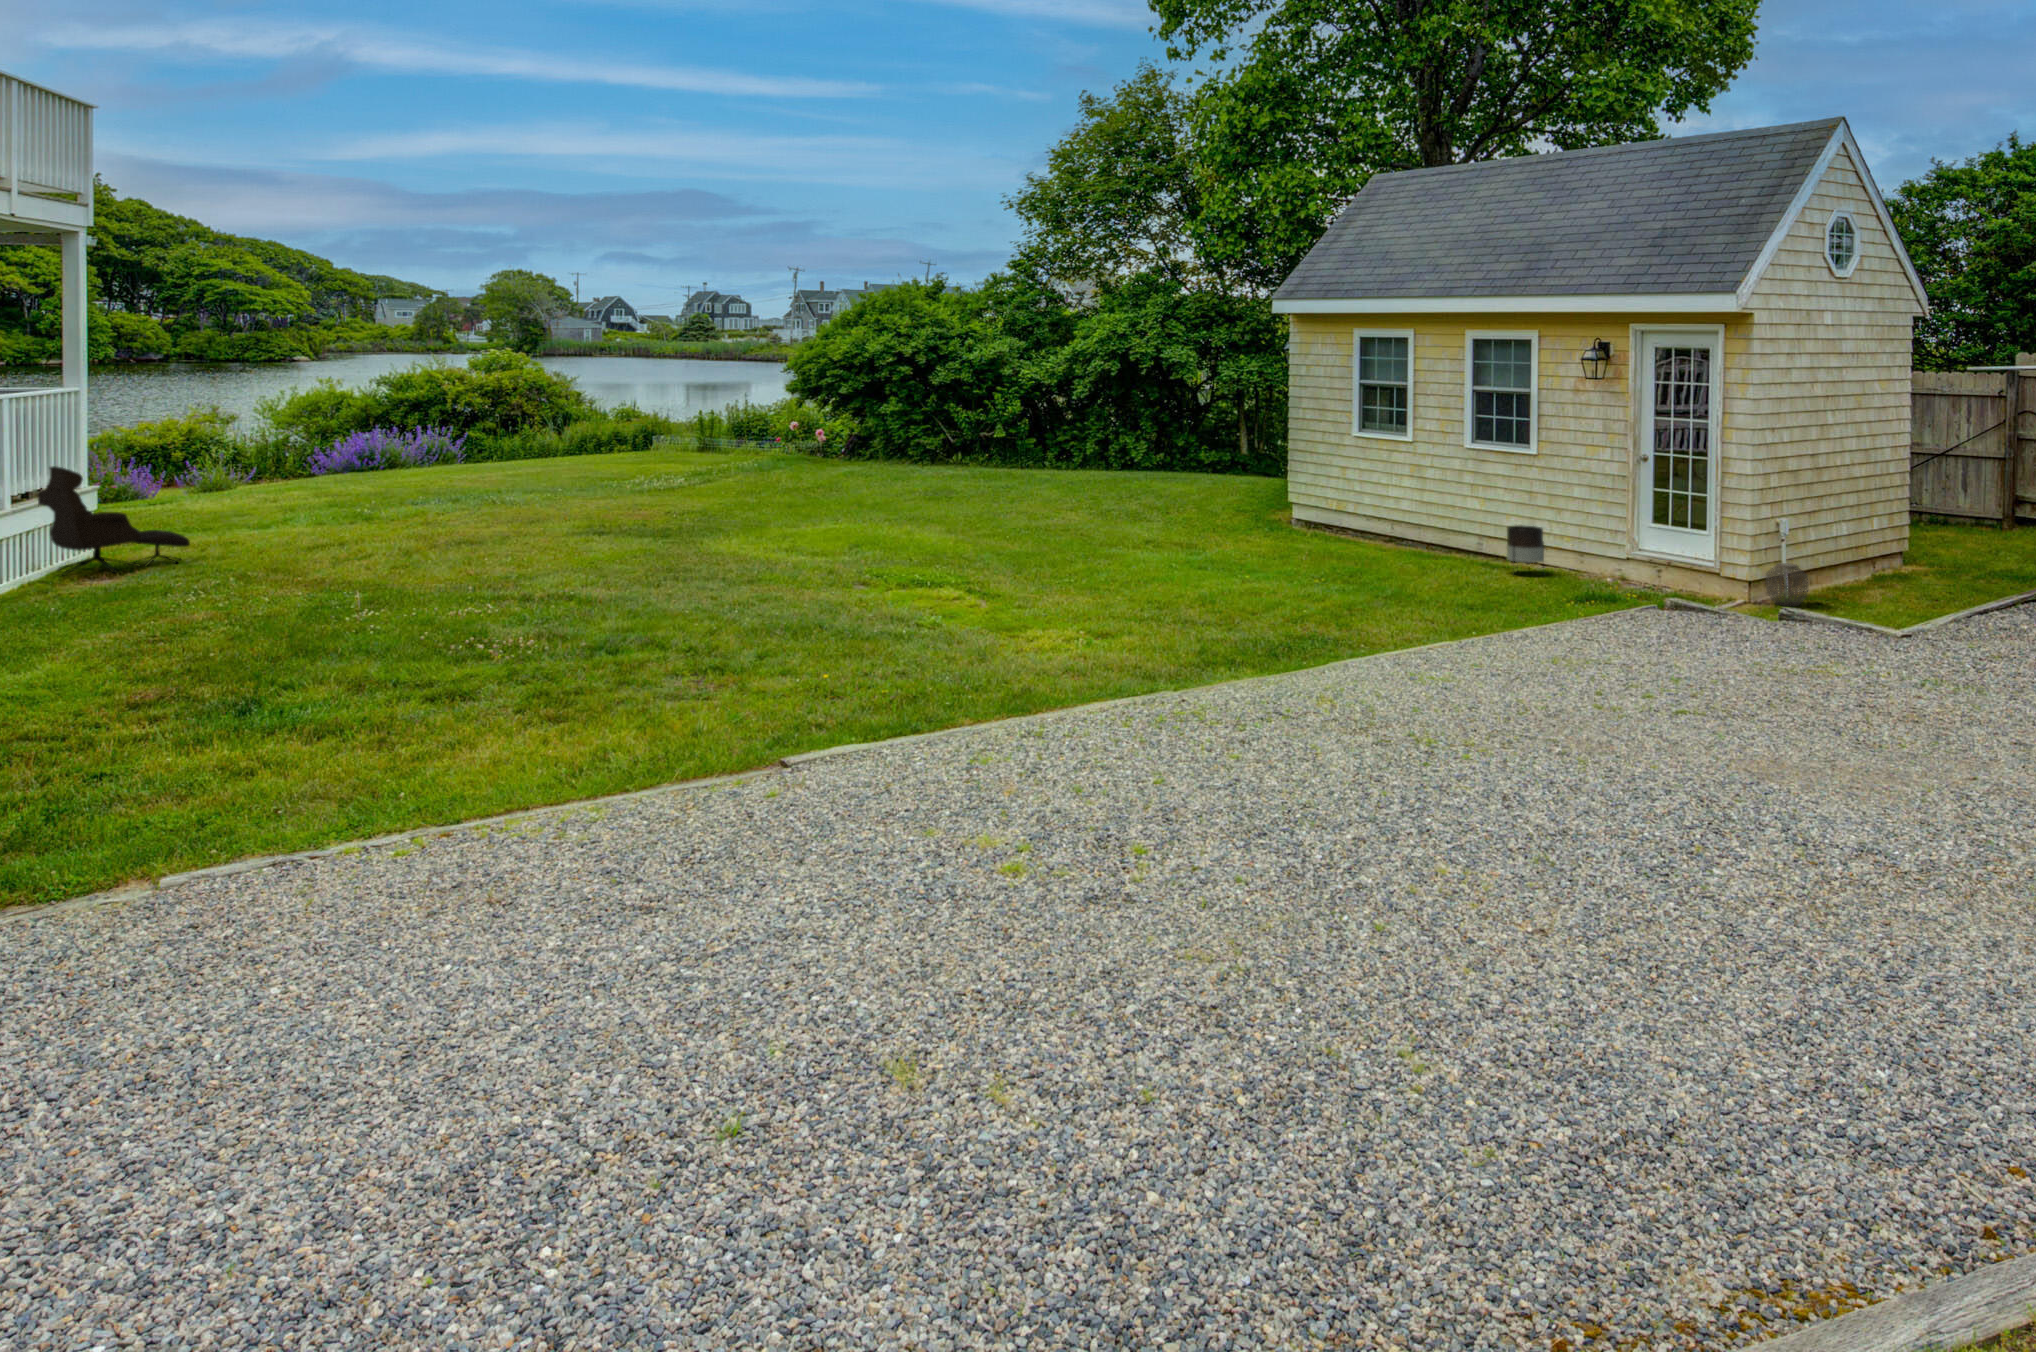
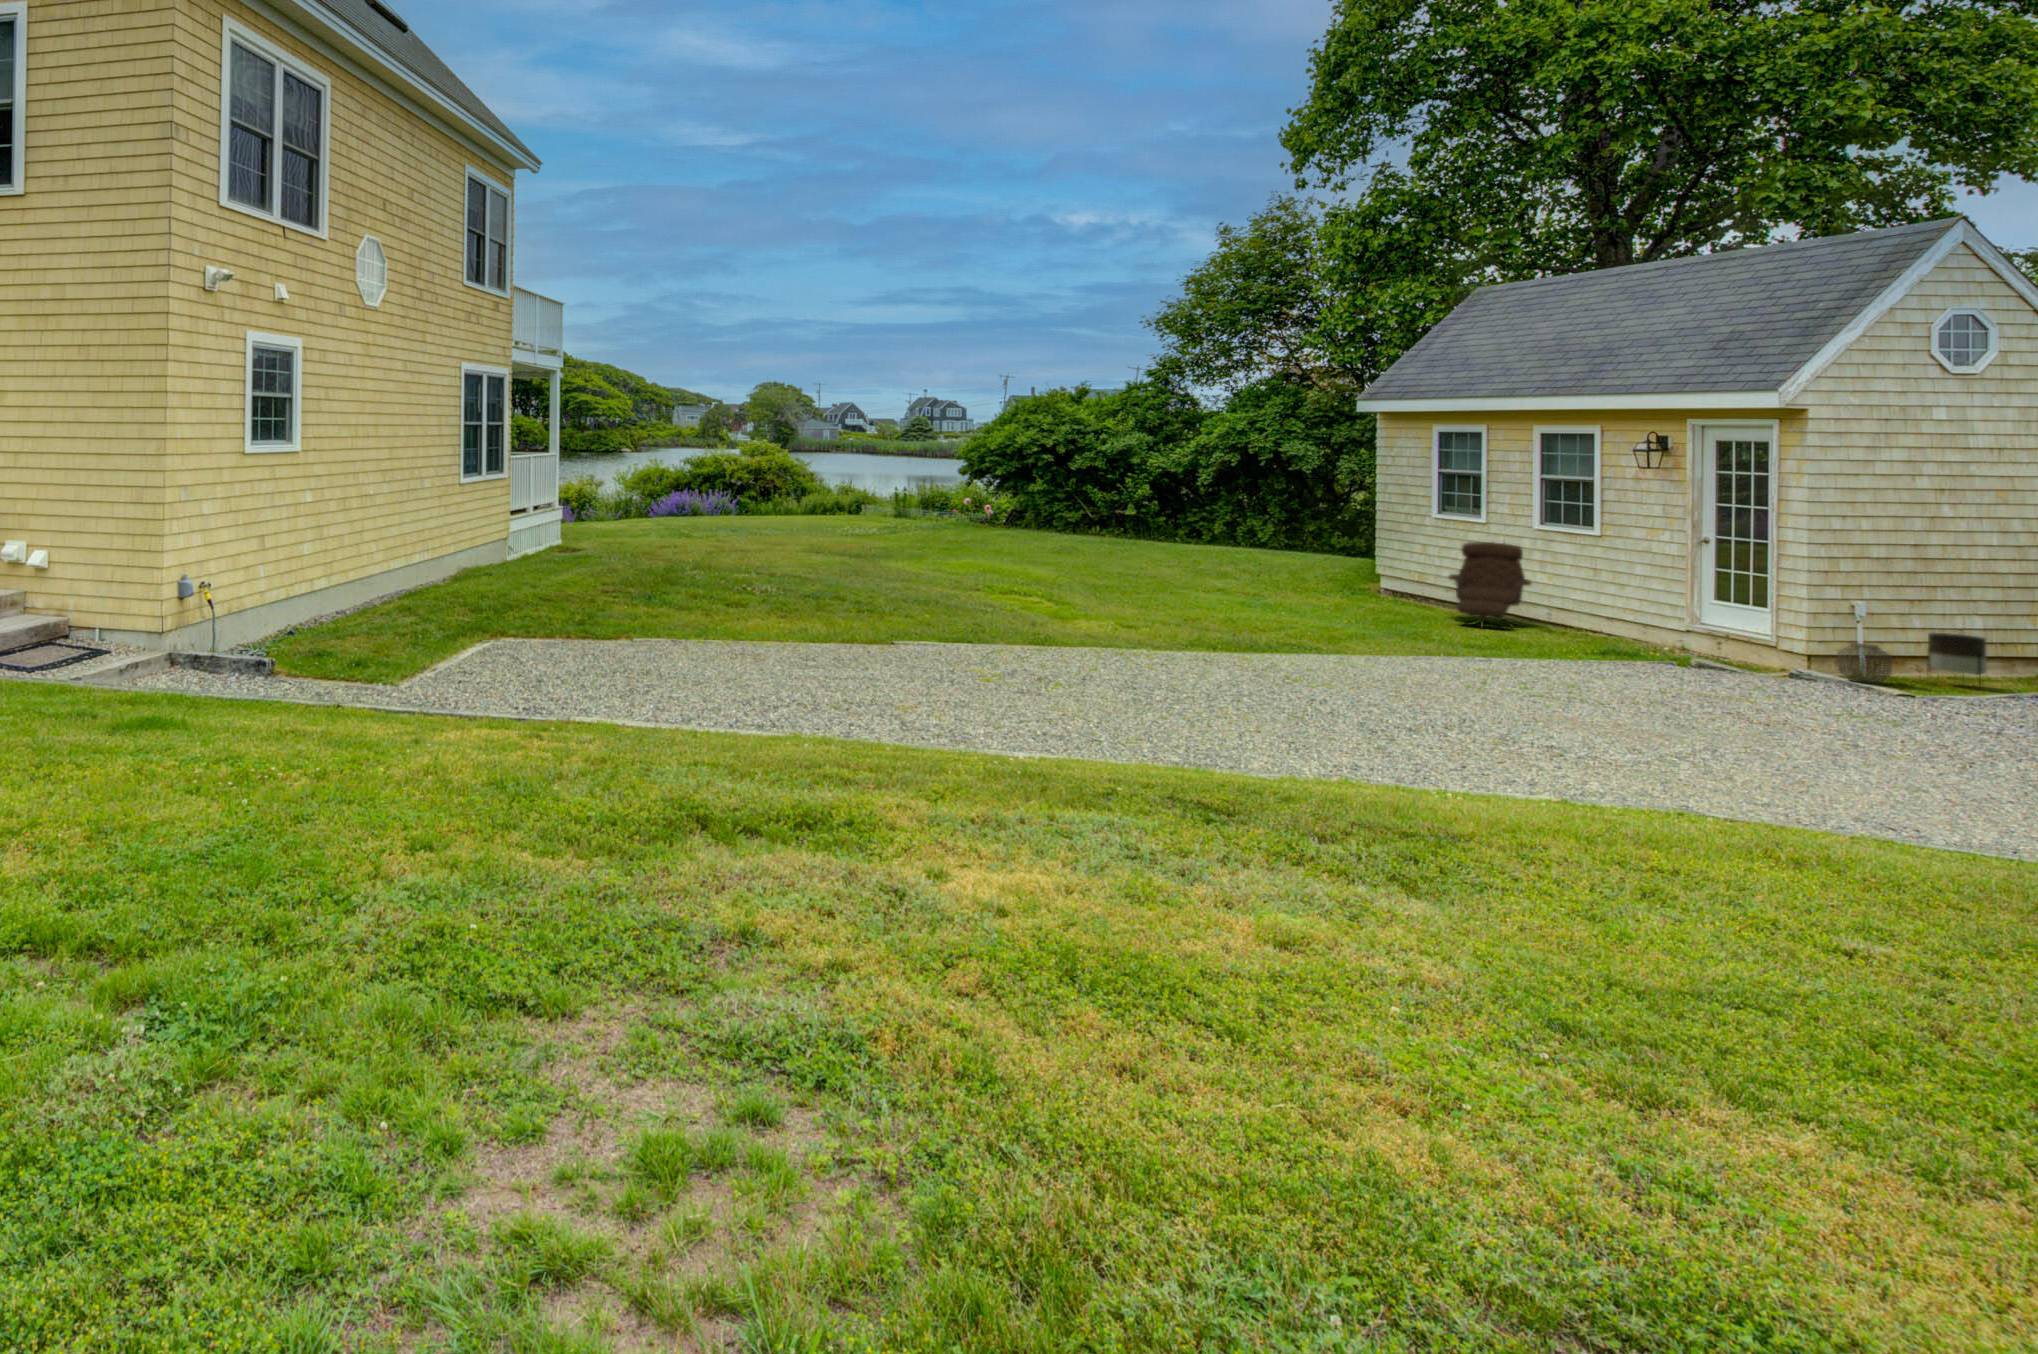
lounge chair: present [38,466,190,575] -> present [1449,542,1531,630]
planter: present [1507,525,1544,563] -> present [1928,633,1987,676]

